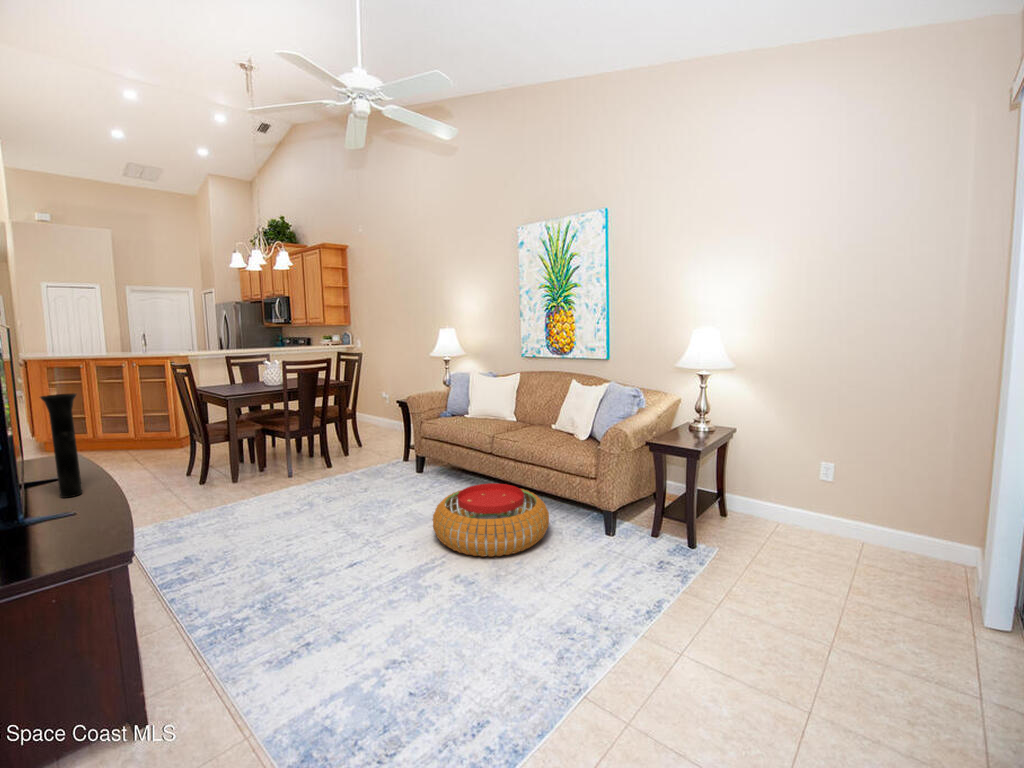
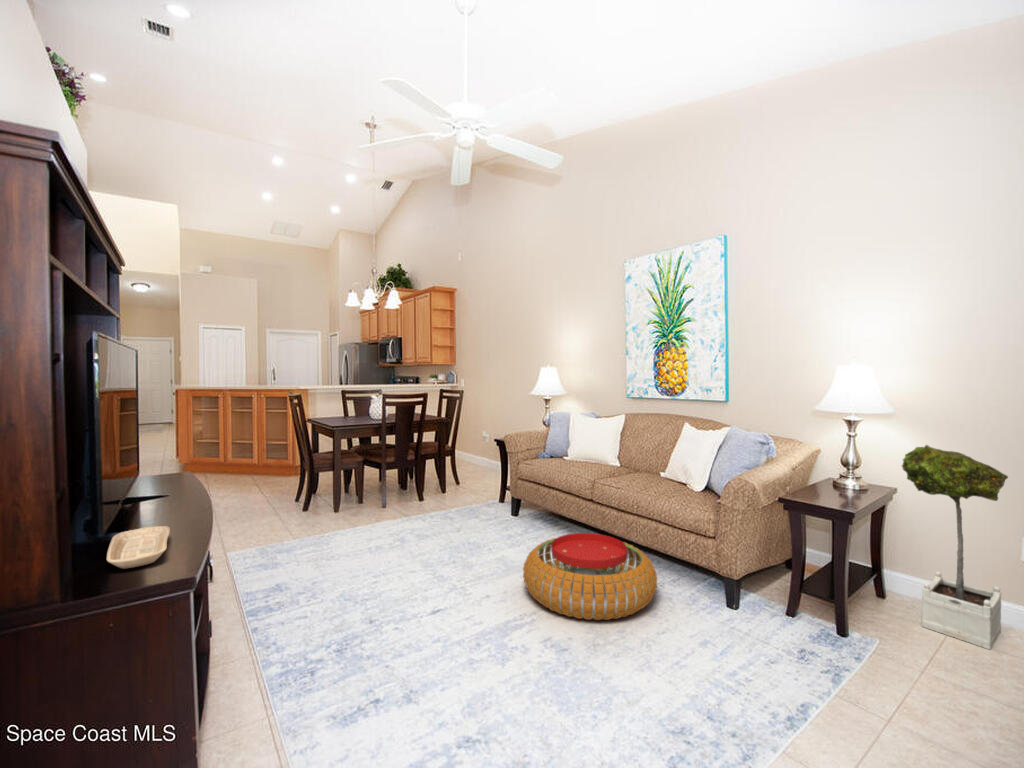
vase: present [40,393,82,498] -> none [153,410,186,512]
potted tree: none [736,393,805,544] -> present [902,445,1008,649]
tray: none [23,511,91,553] -> present [107,526,170,569]

